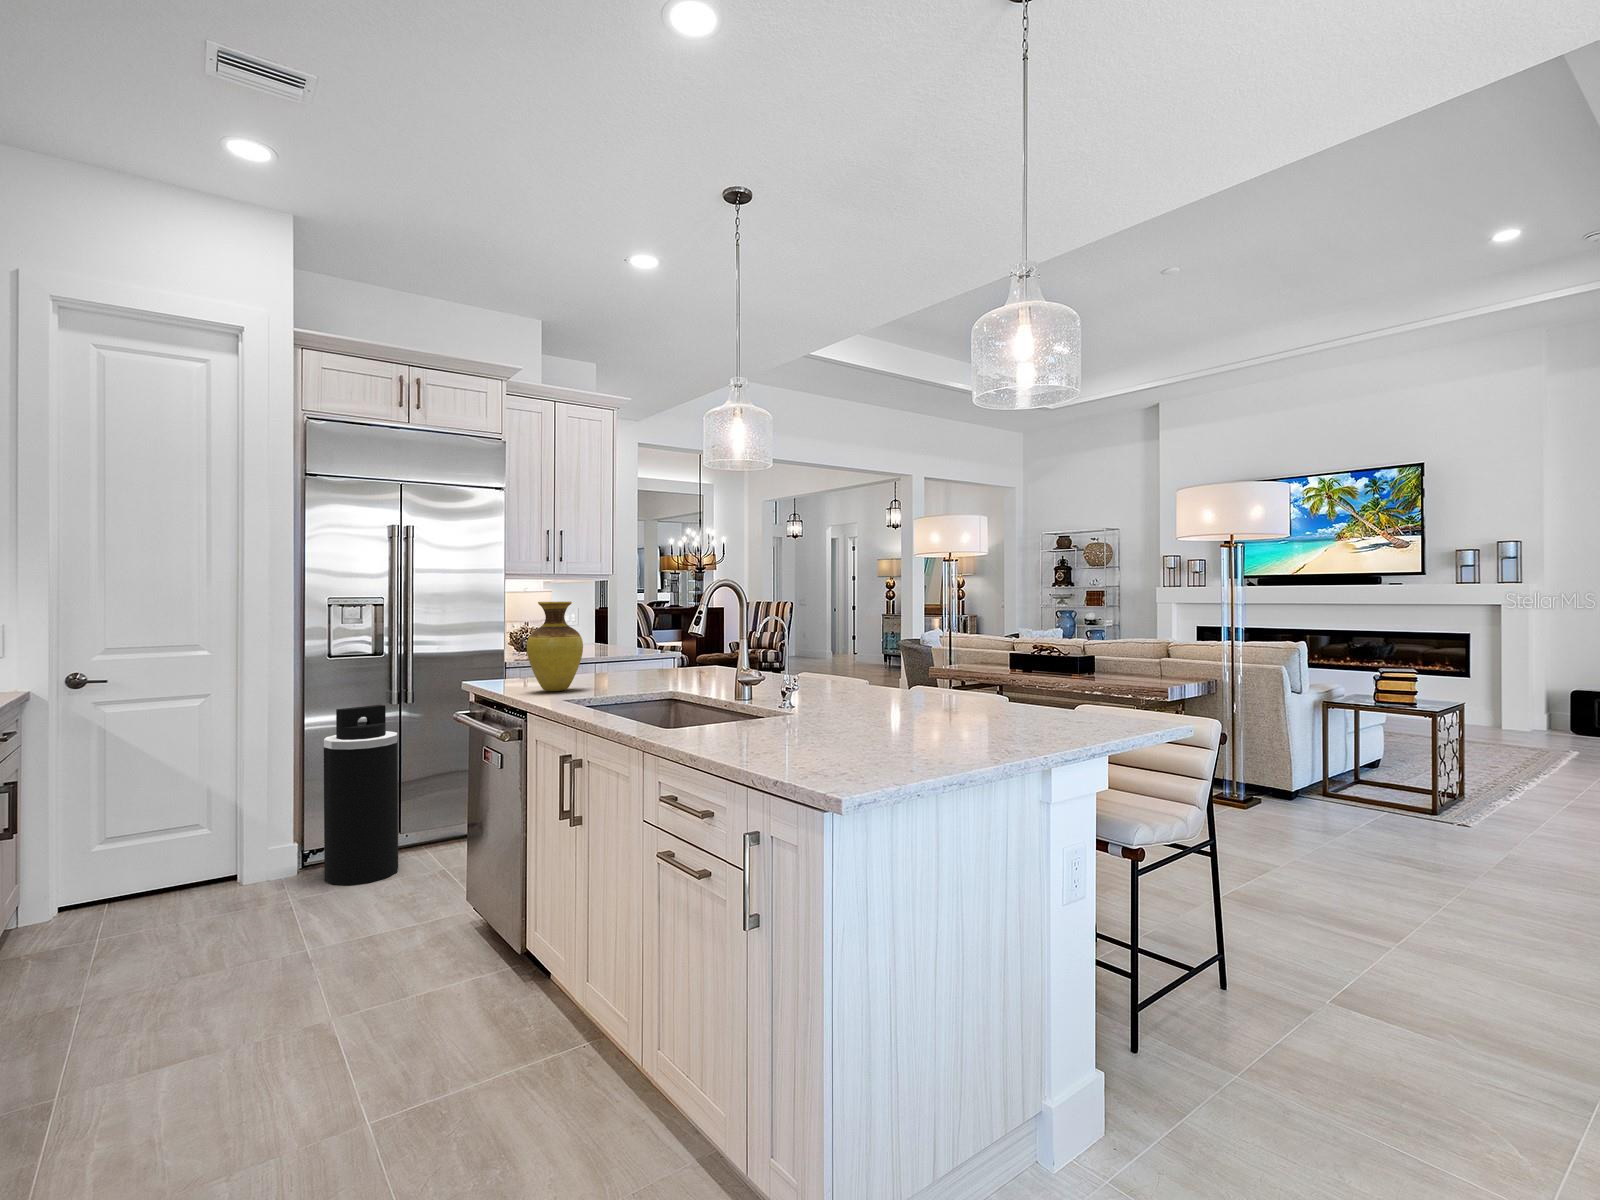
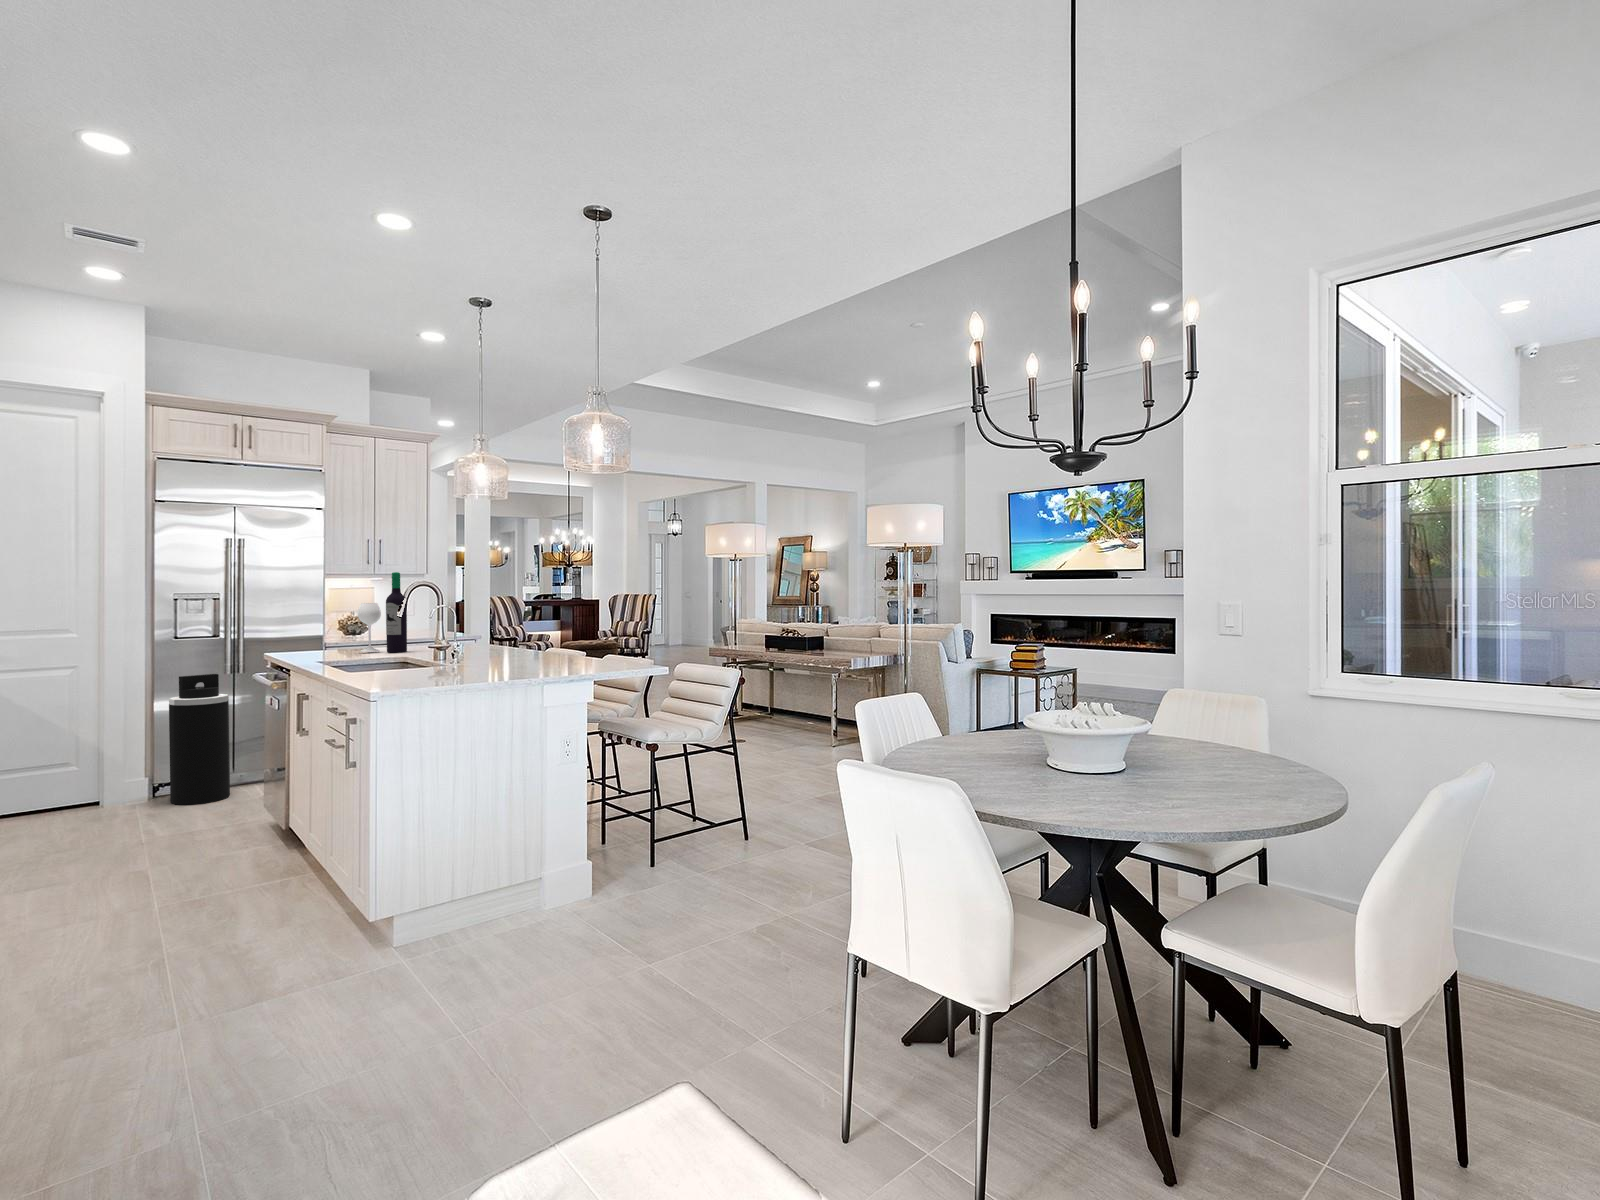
wine bottle: none [586,567,656,682] -> present [358,572,407,653]
vase: present [527,602,583,691] -> none [303,597,345,658]

